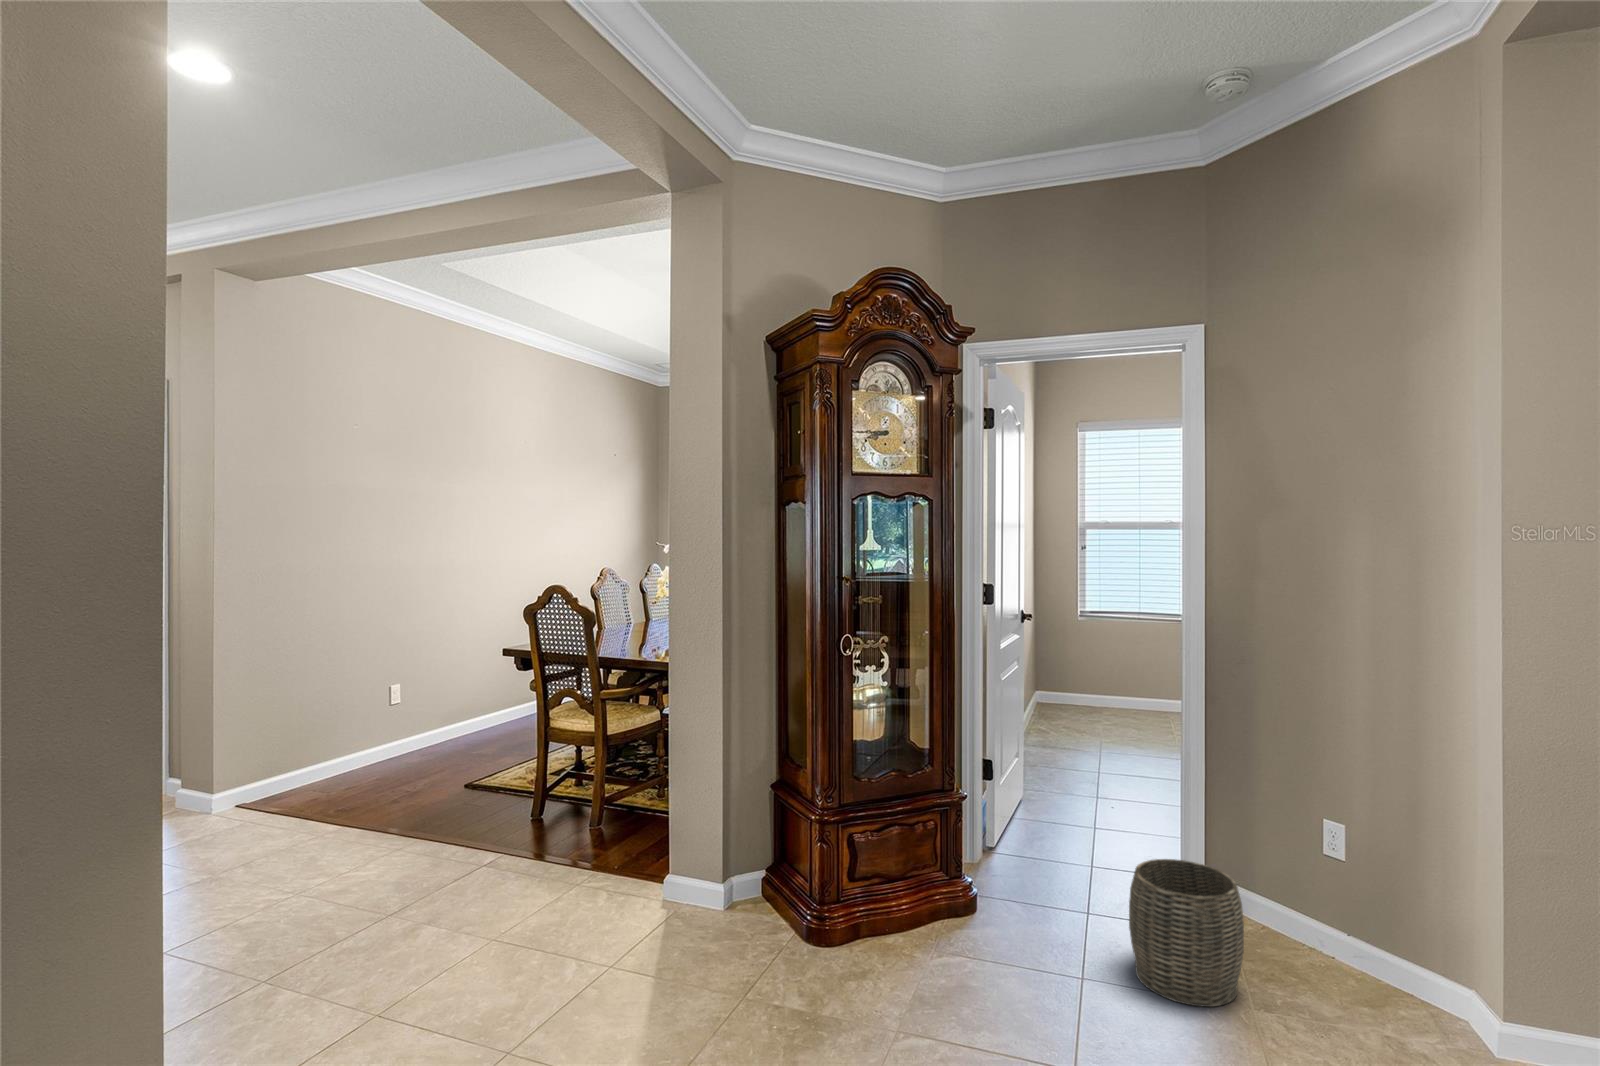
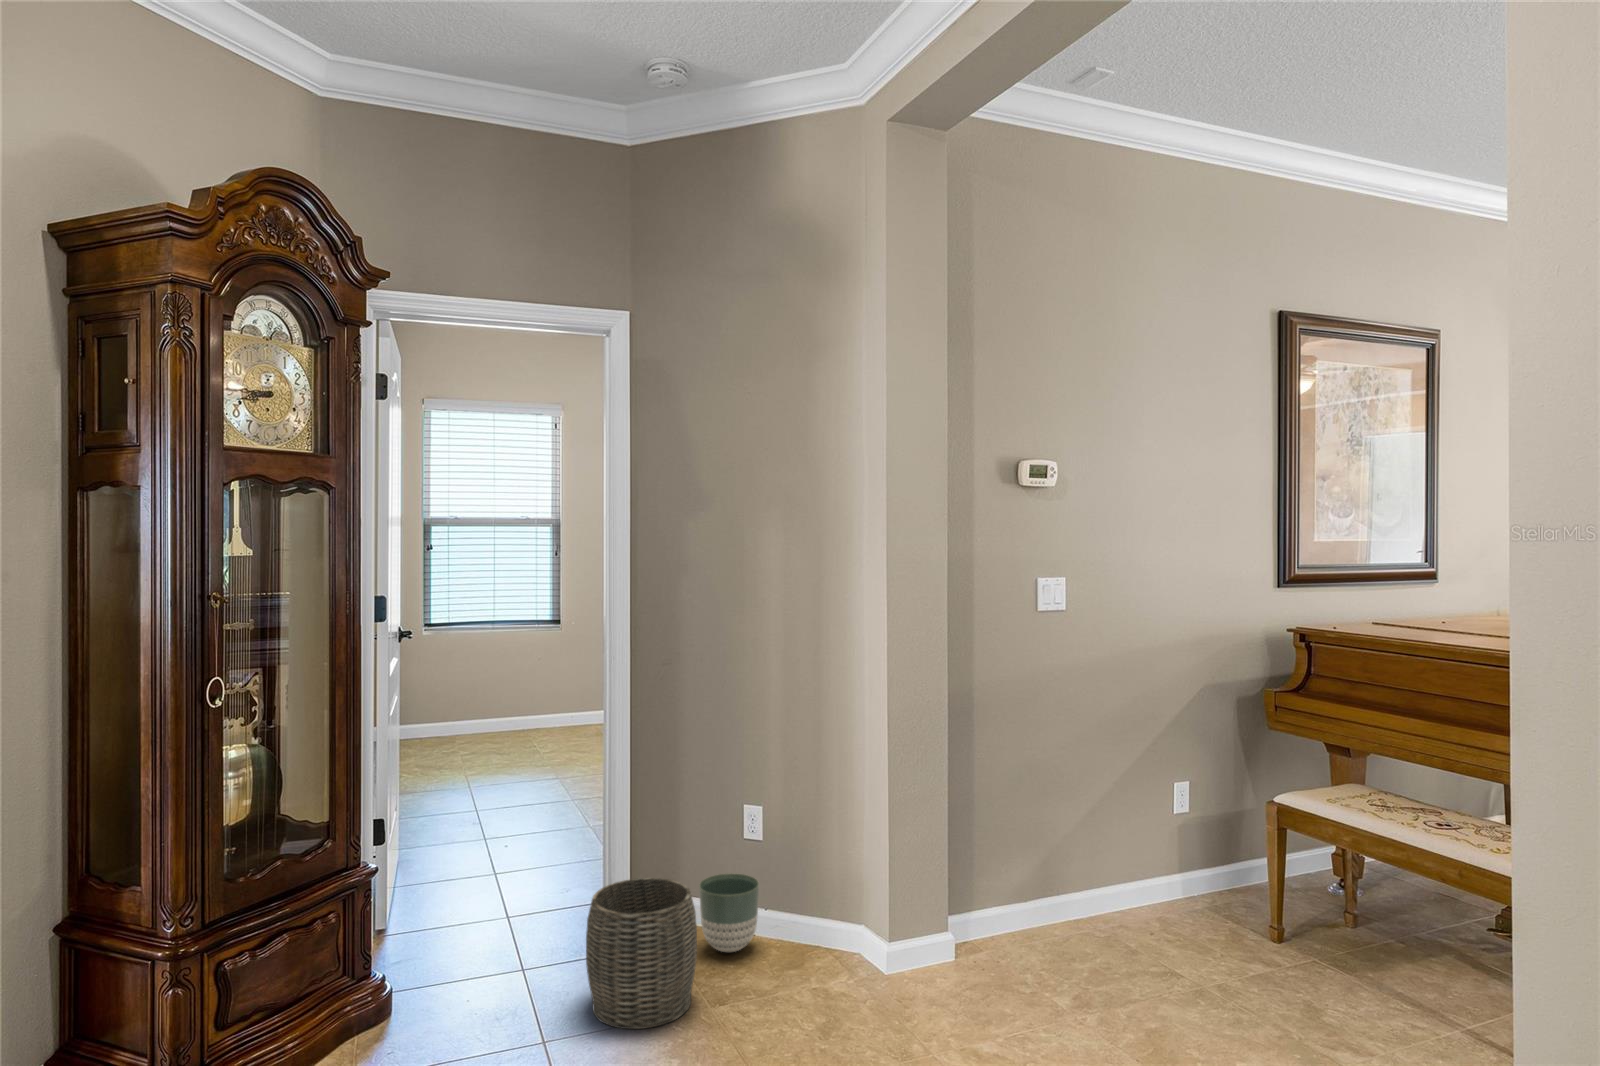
planter: none [1264,882,1336,966] -> present [699,874,759,952]

